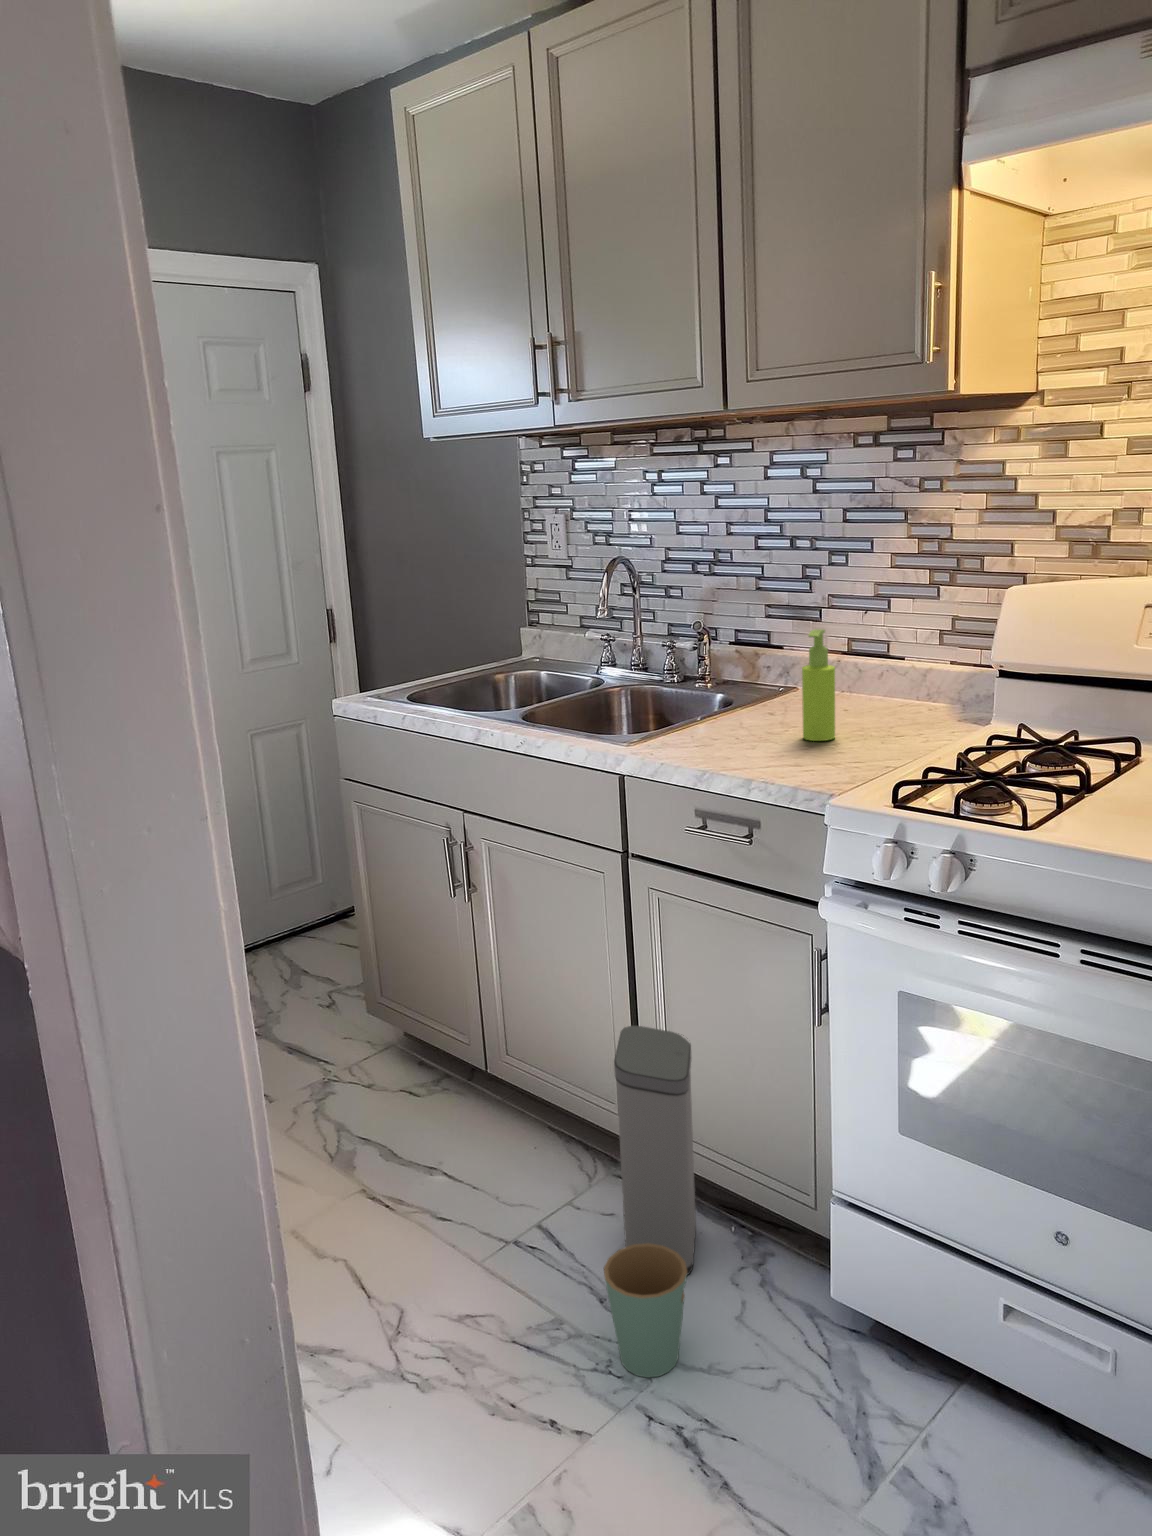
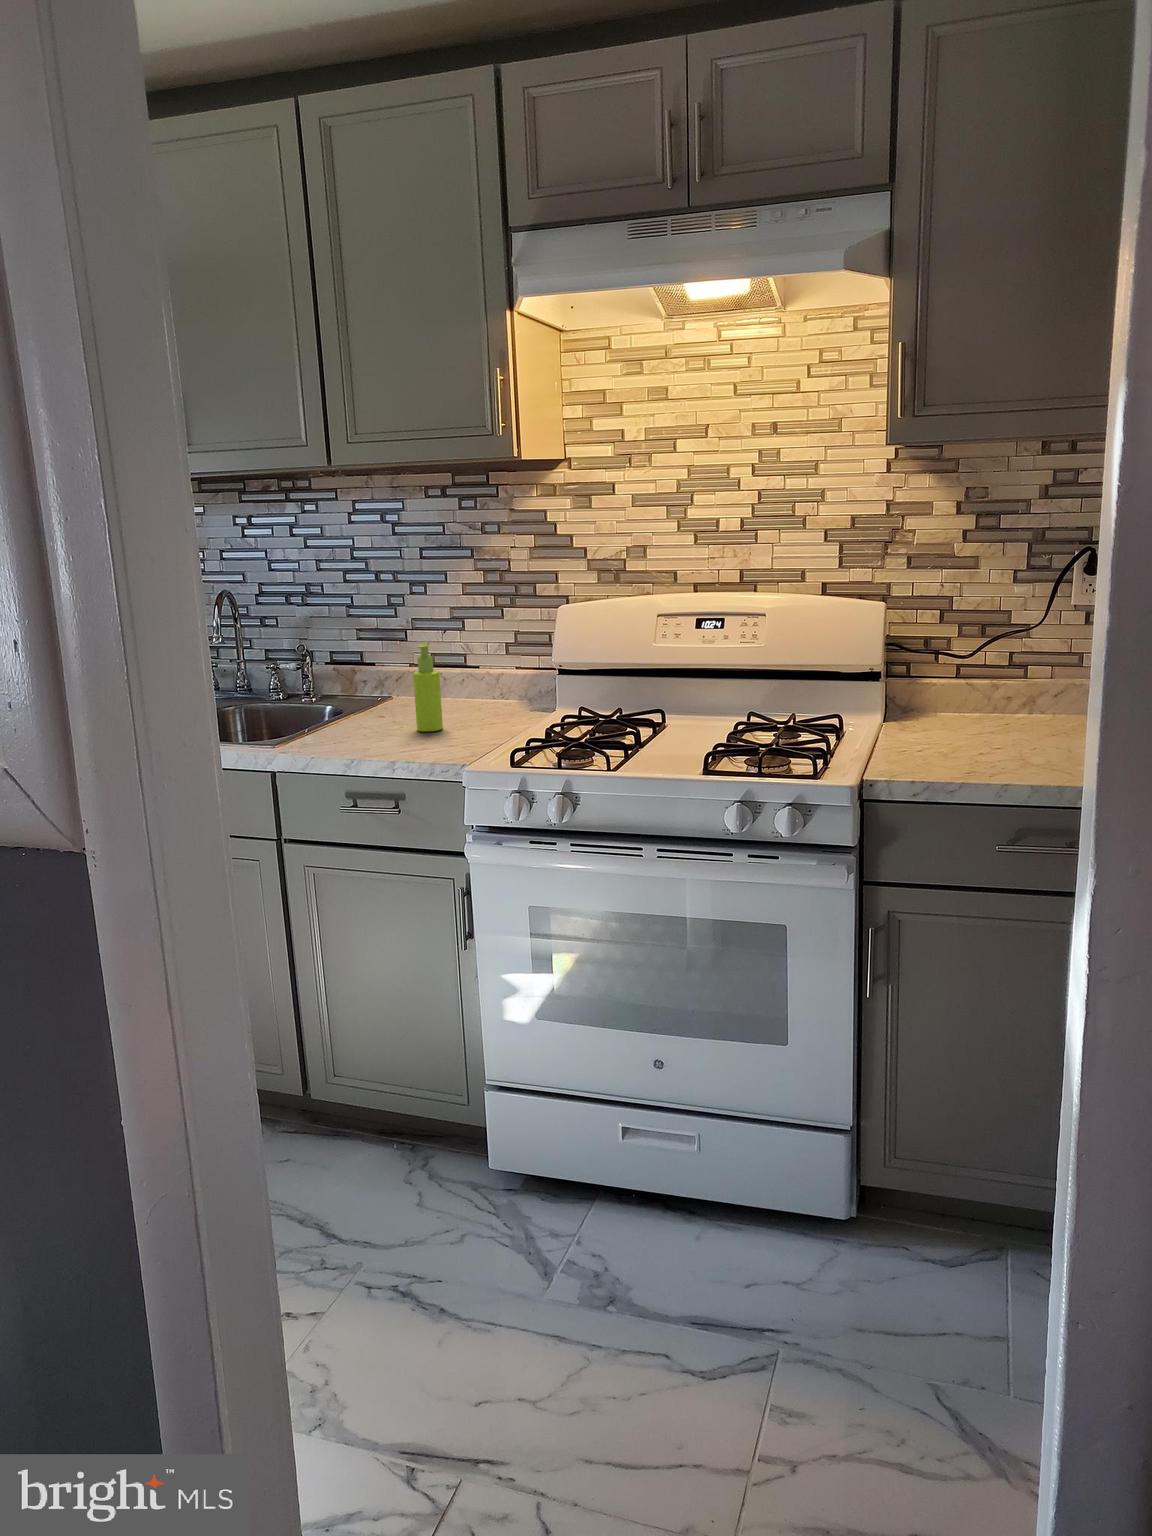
trash can: present [604,1026,696,1377] -> none [289,986,383,1263]

